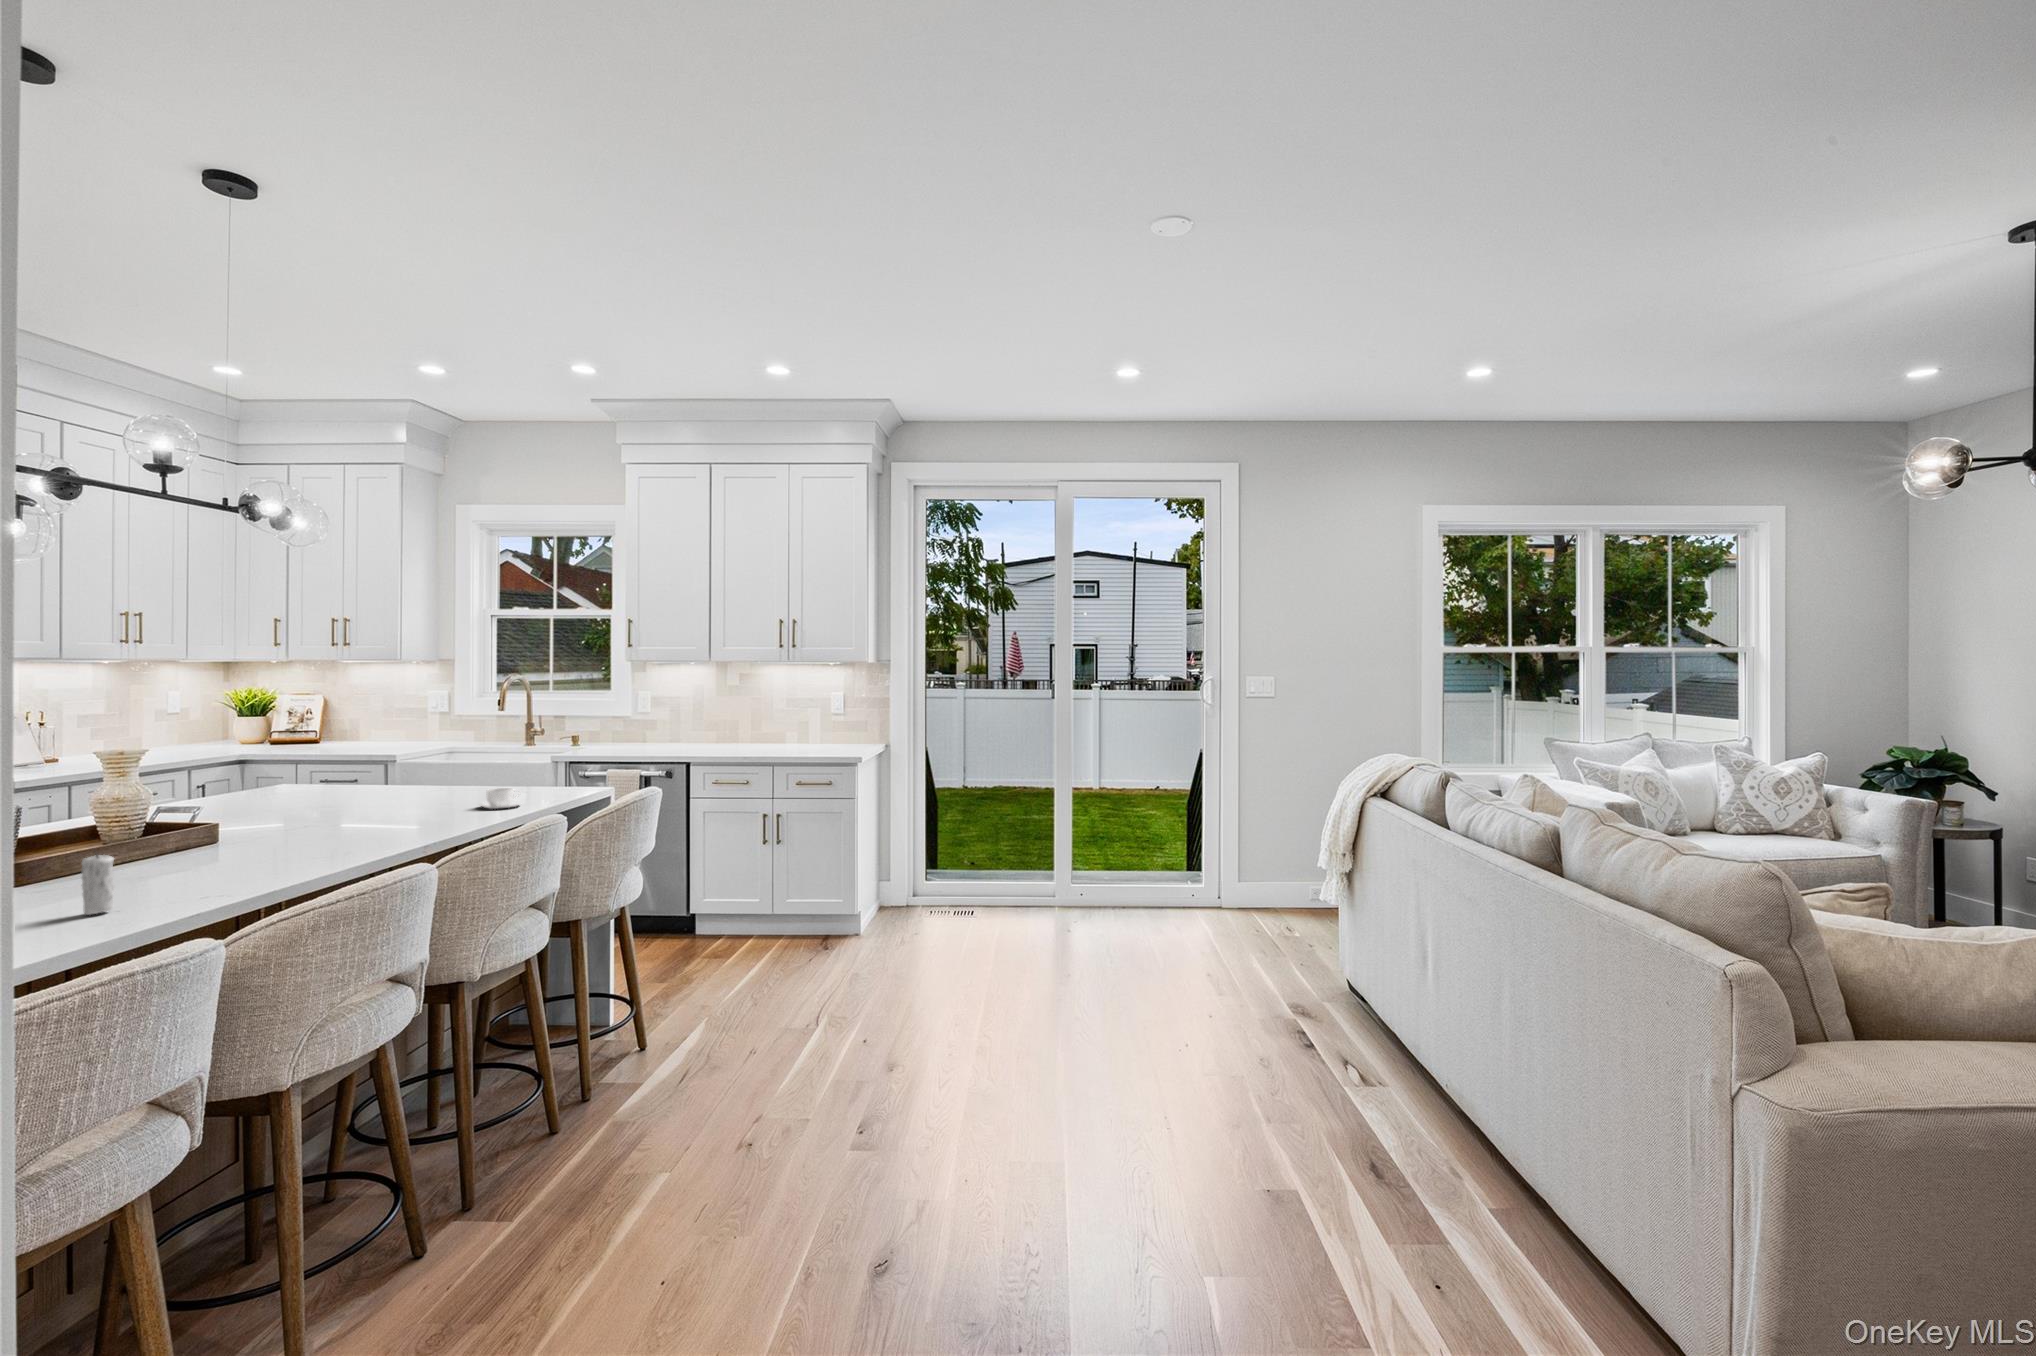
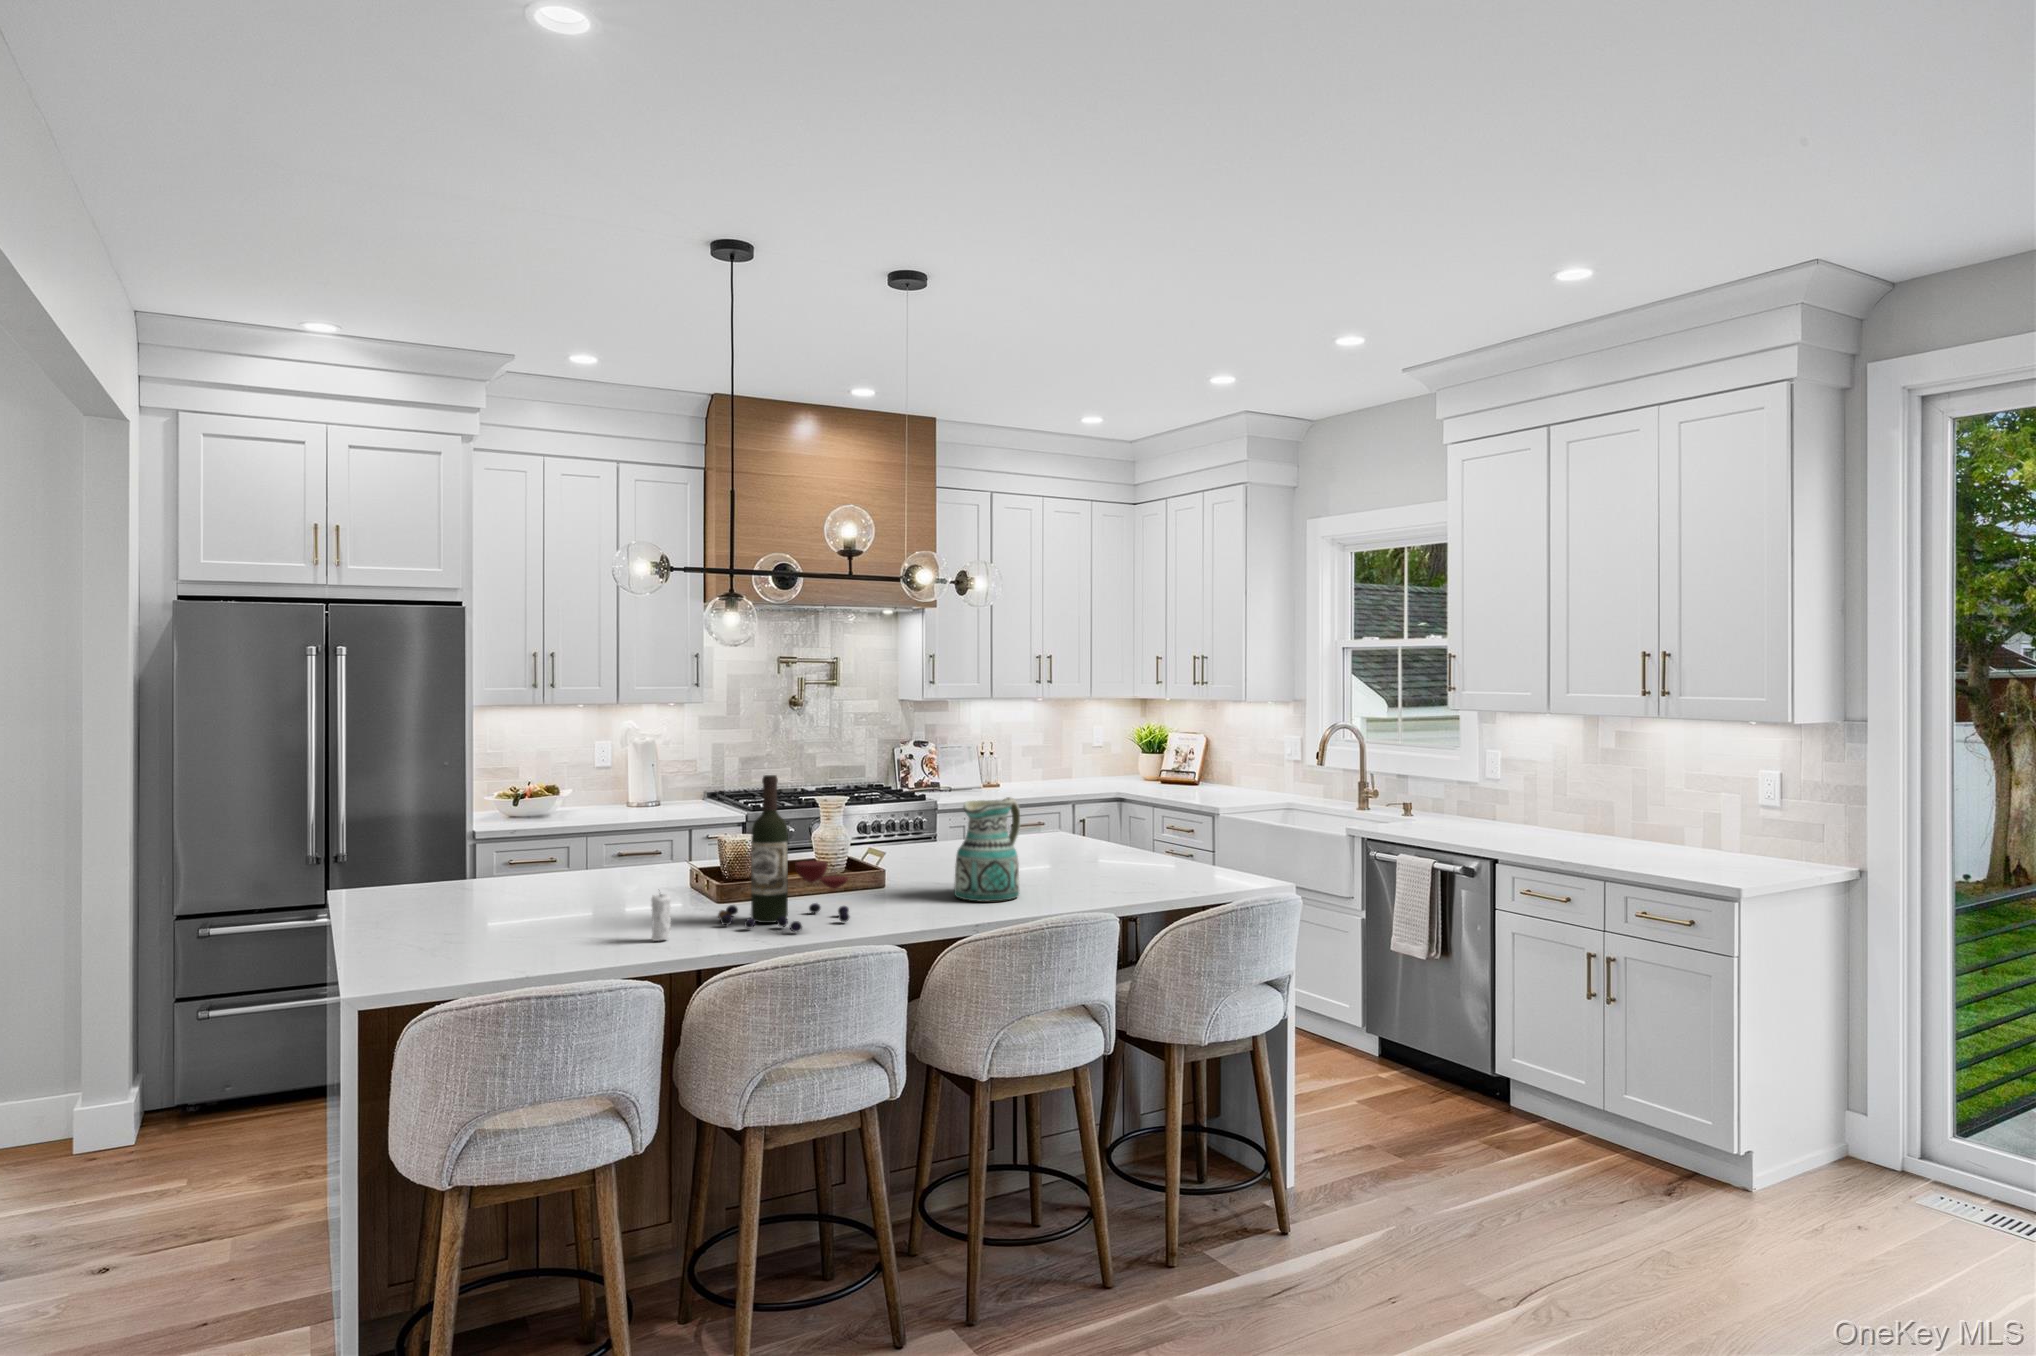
wine bottle: none [115,708,342,888] -> present [718,775,849,932]
ceramic pitcher: none [361,729,437,829] -> present [954,797,1020,901]
coffee cup: present [480,788,522,809] -> none [1083,869,1127,893]

